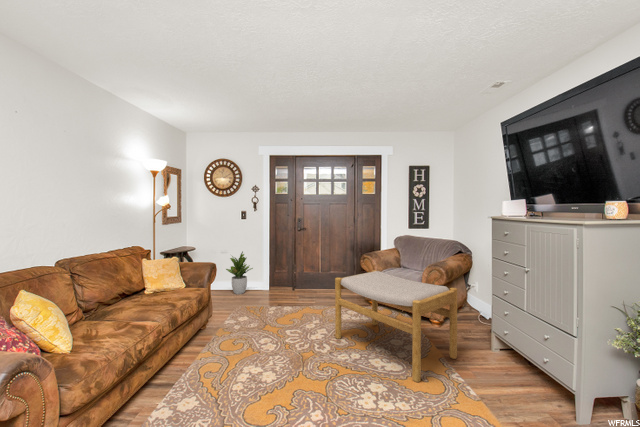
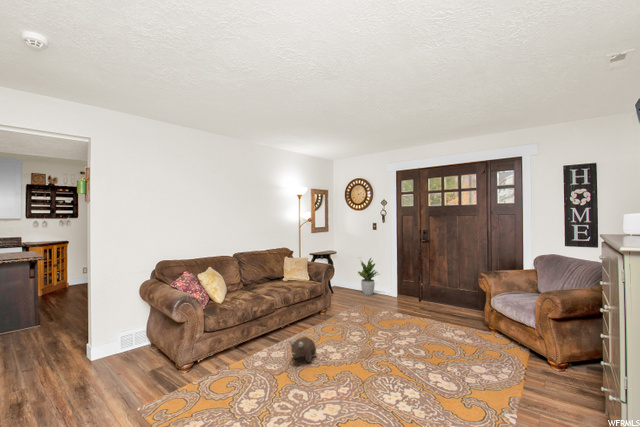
footstool: present [335,270,457,382] -> none [415,288,539,406]
plush toy: none [215,364,248,400] -> present [289,337,316,362]

